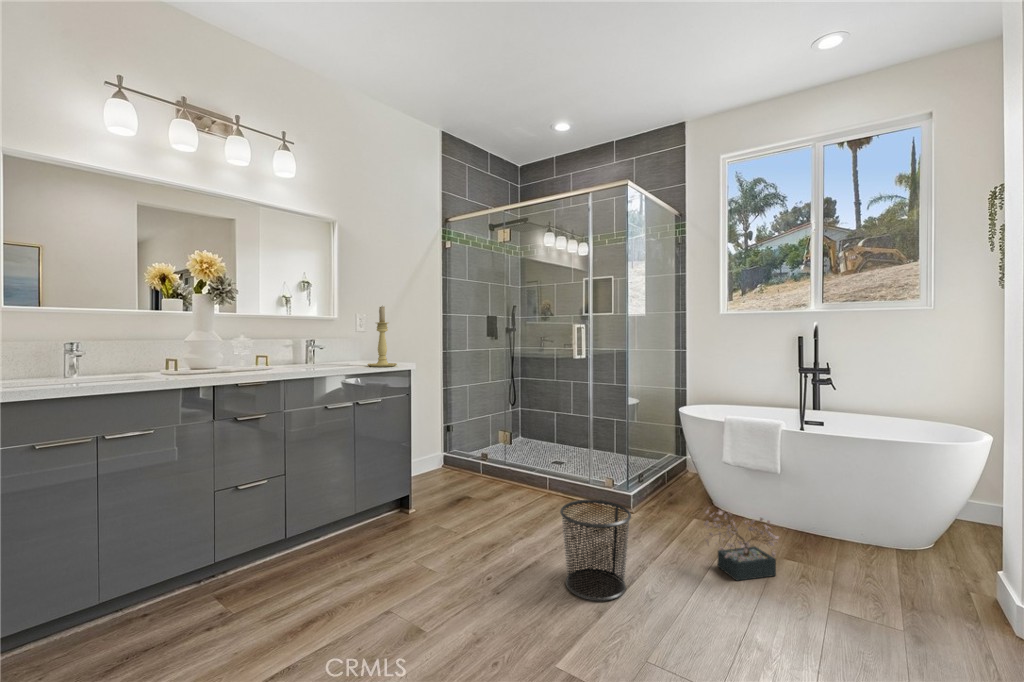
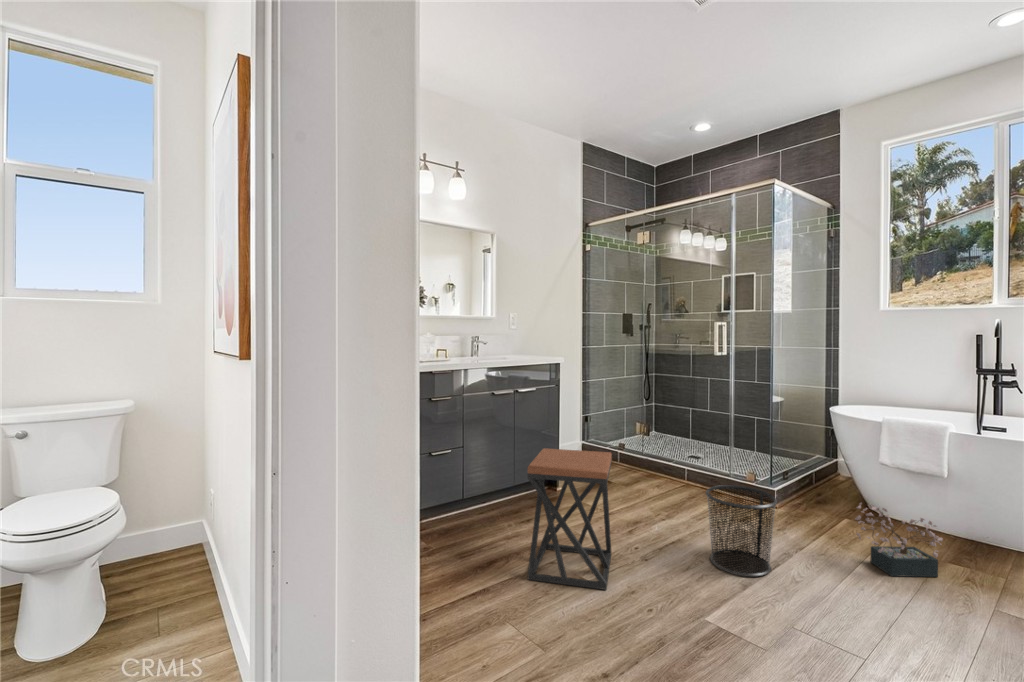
candle holder: present [368,306,397,367] -> none [523,305,549,359]
stool: none [349,474,459,643] -> present [528,448,612,590]

